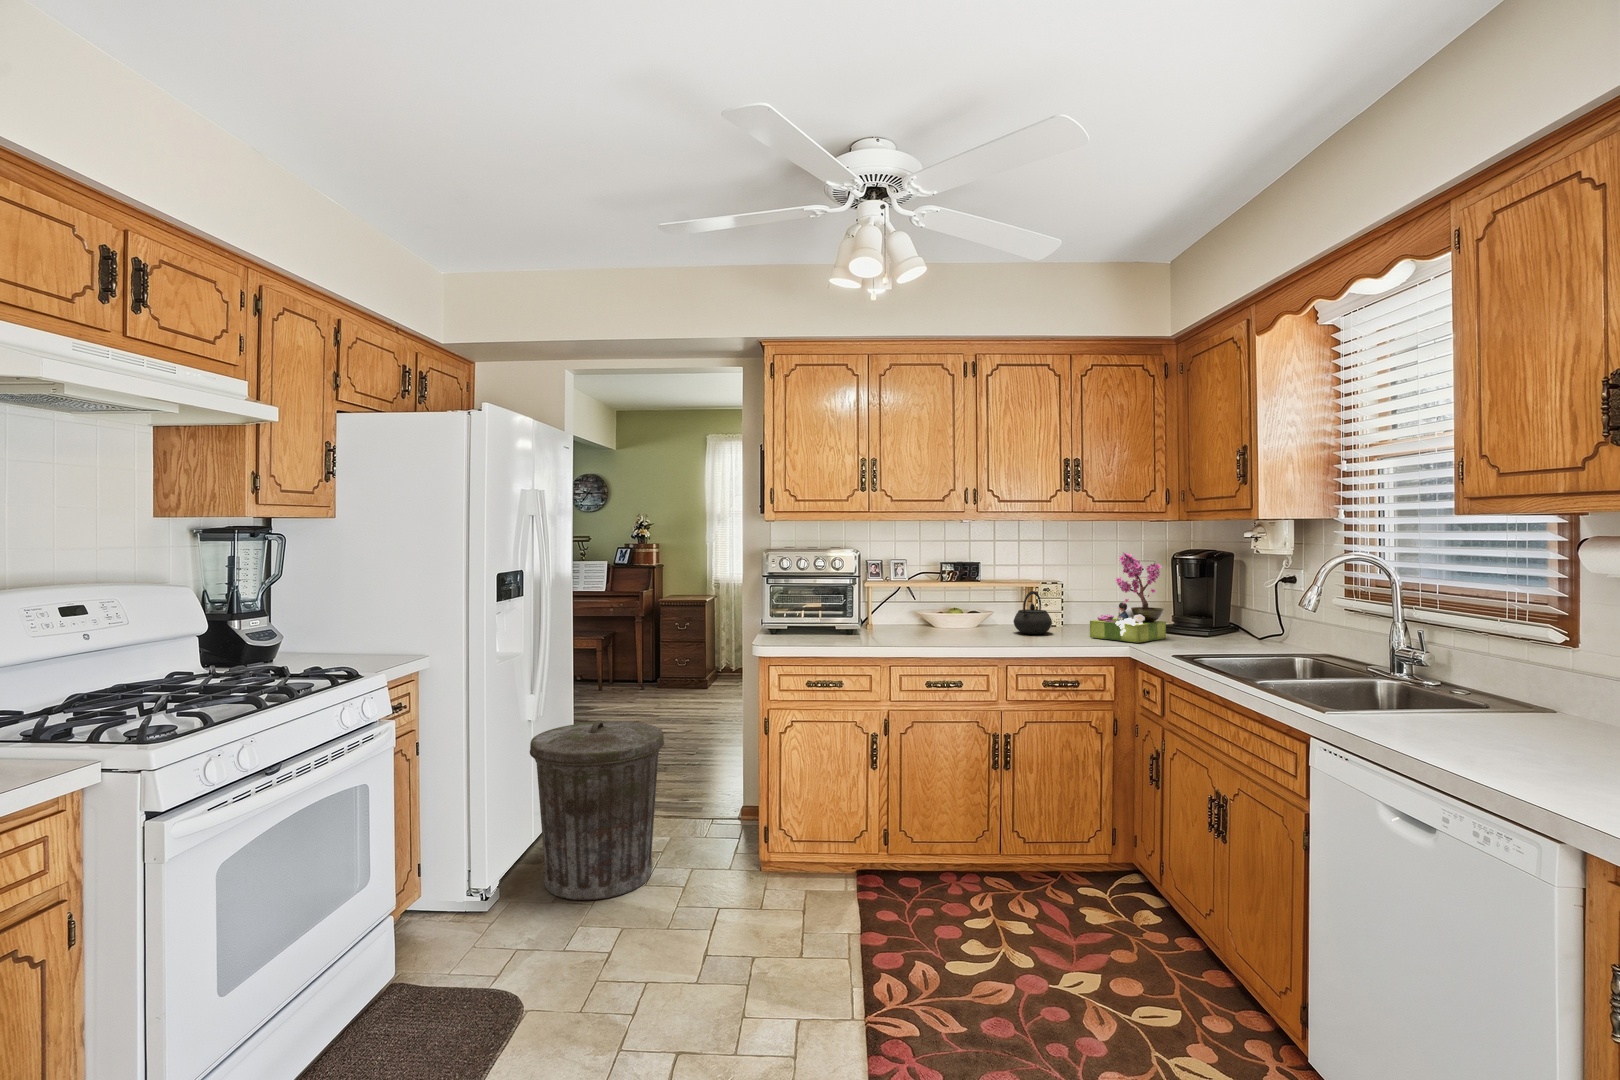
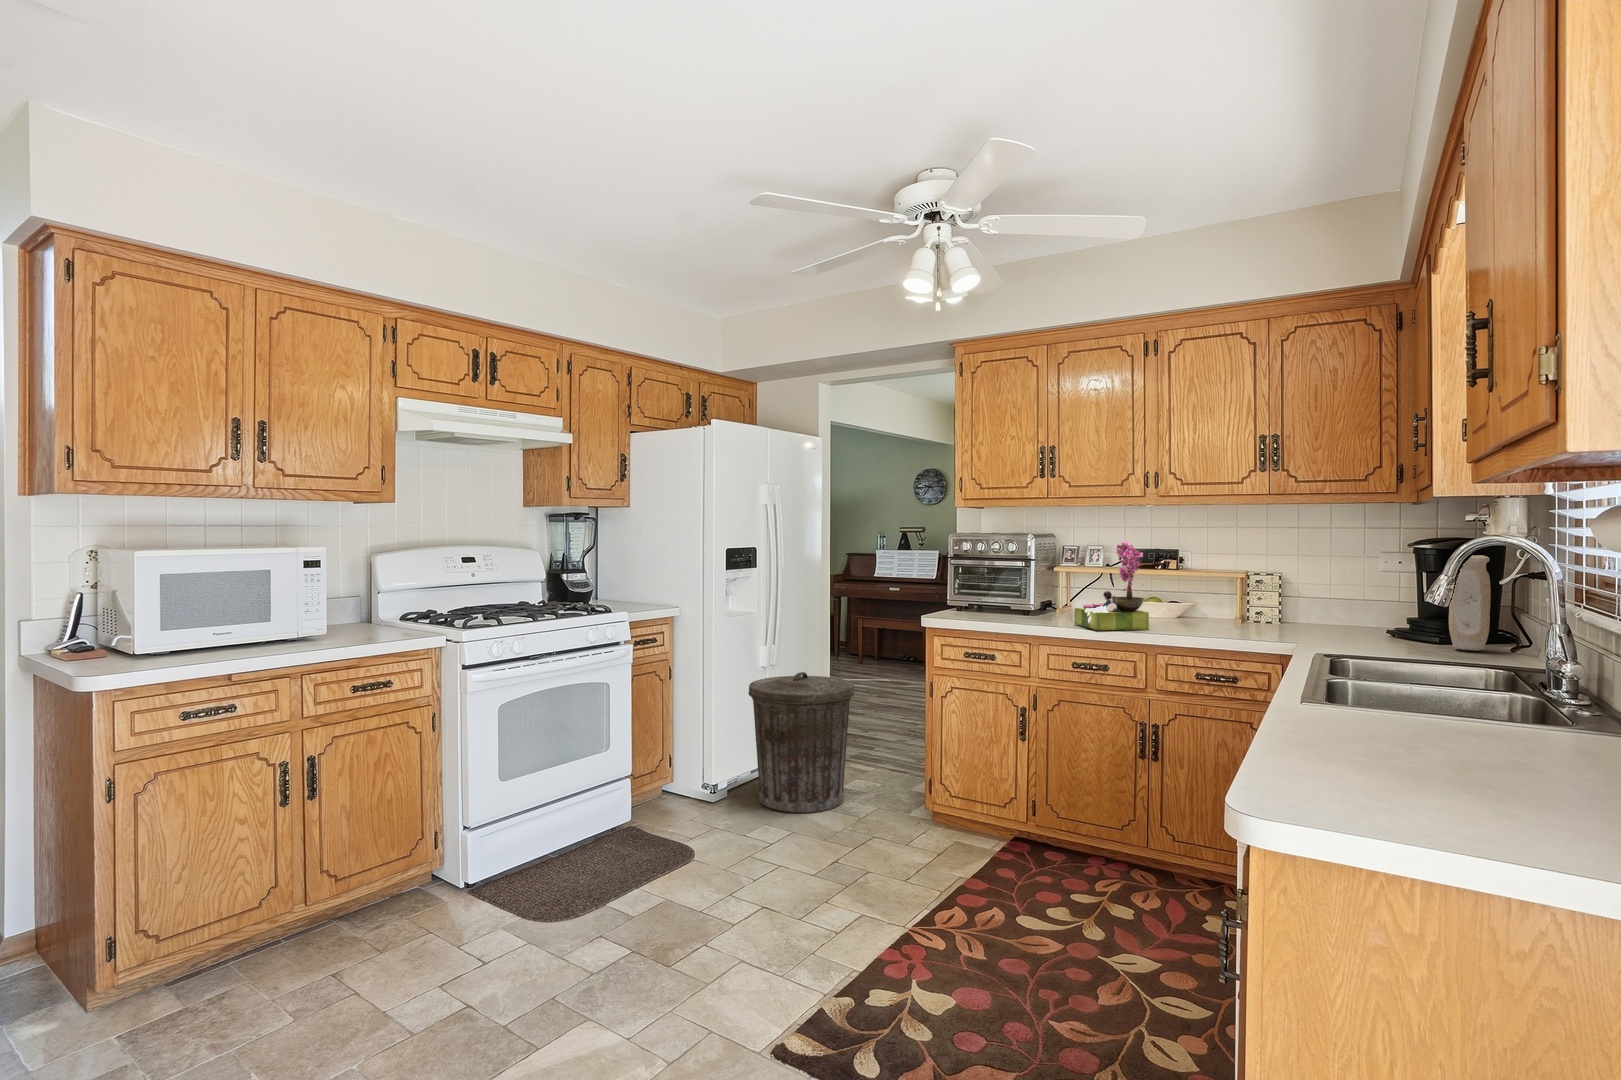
flower arrangement: present [1090,552,1166,643] -> present [1074,540,1149,630]
vase: none [1234,565,1264,643] -> present [1449,555,1491,651]
kettle: present [1013,591,1052,634] -> none [1202,581,1247,627]

